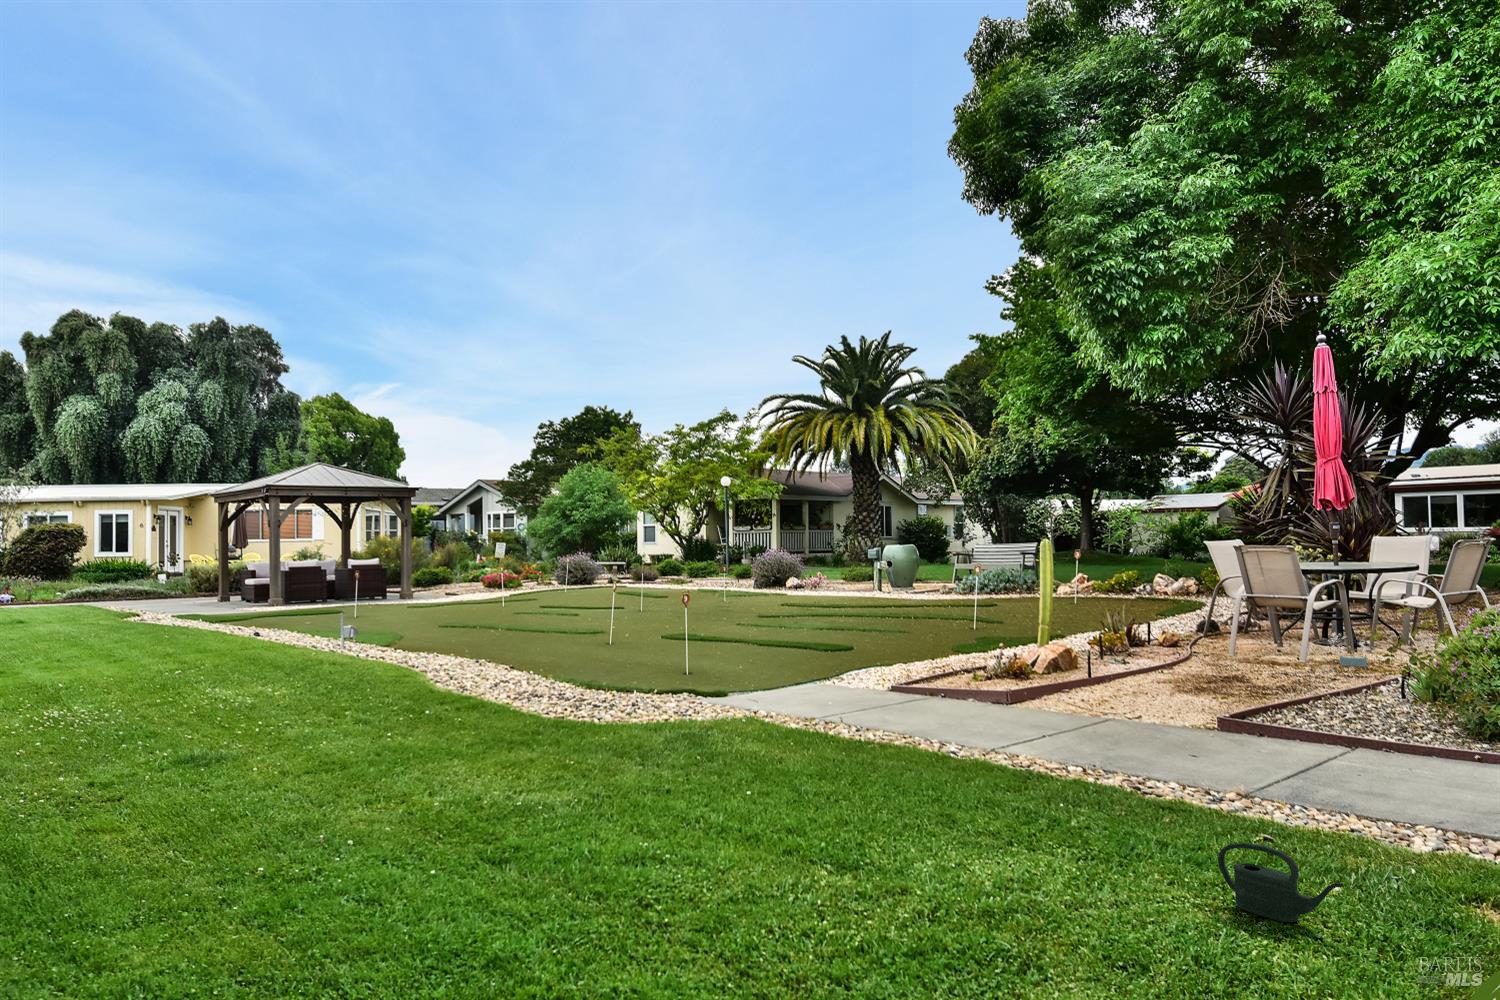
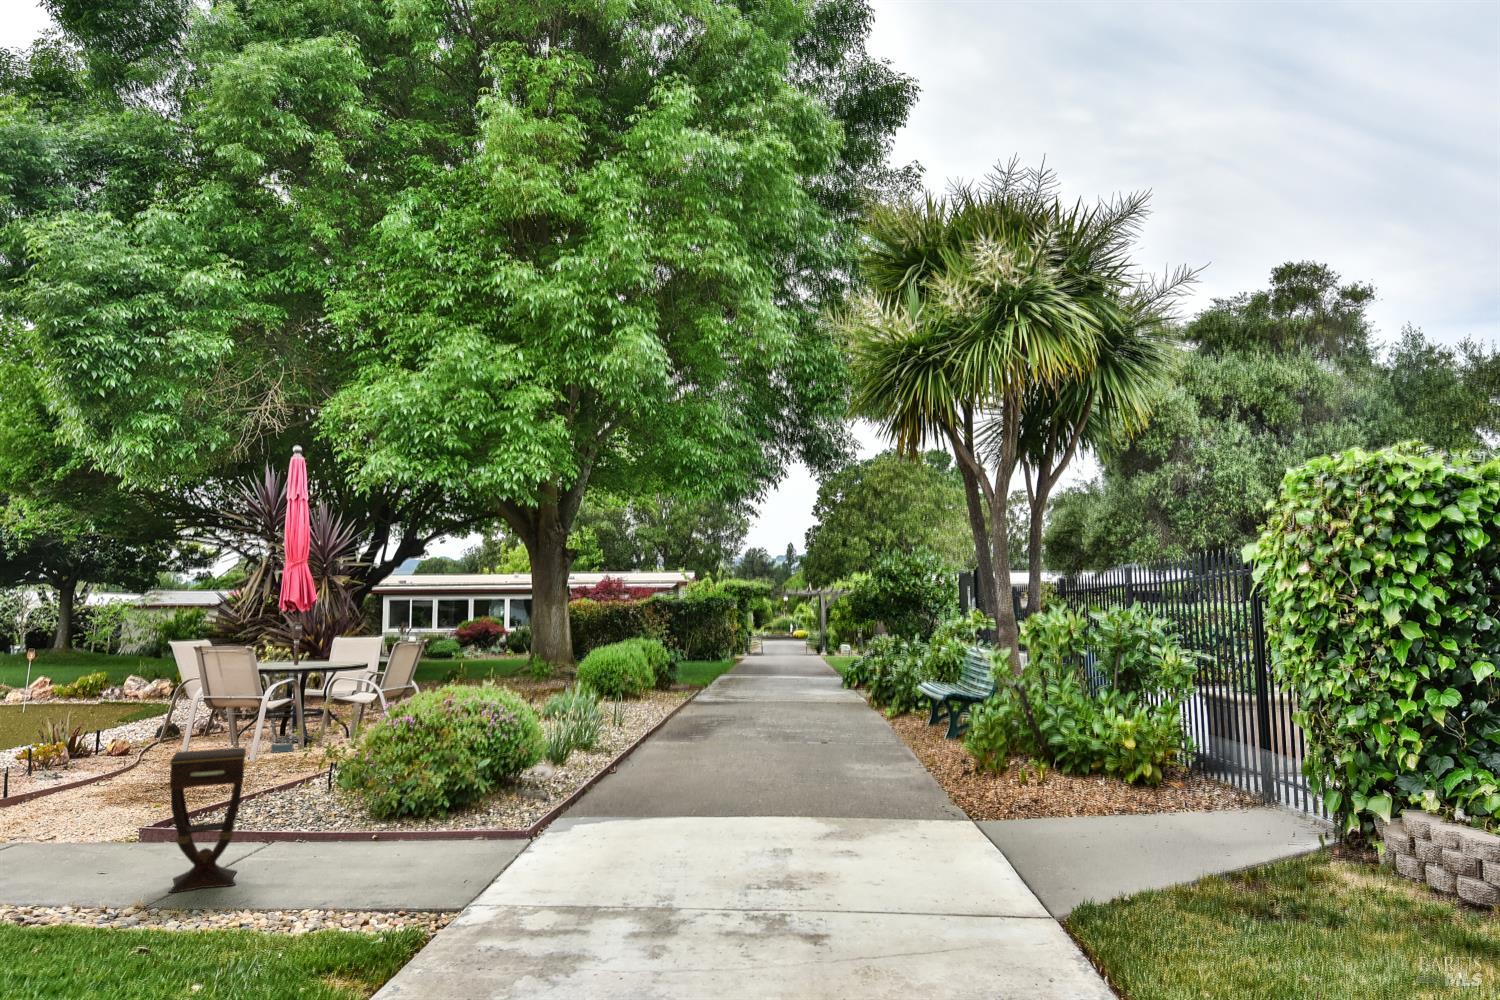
side table: none [1323,677,1456,894] -> present [169,747,246,893]
watering can: present [1218,843,1343,923] -> none [61,876,146,928]

